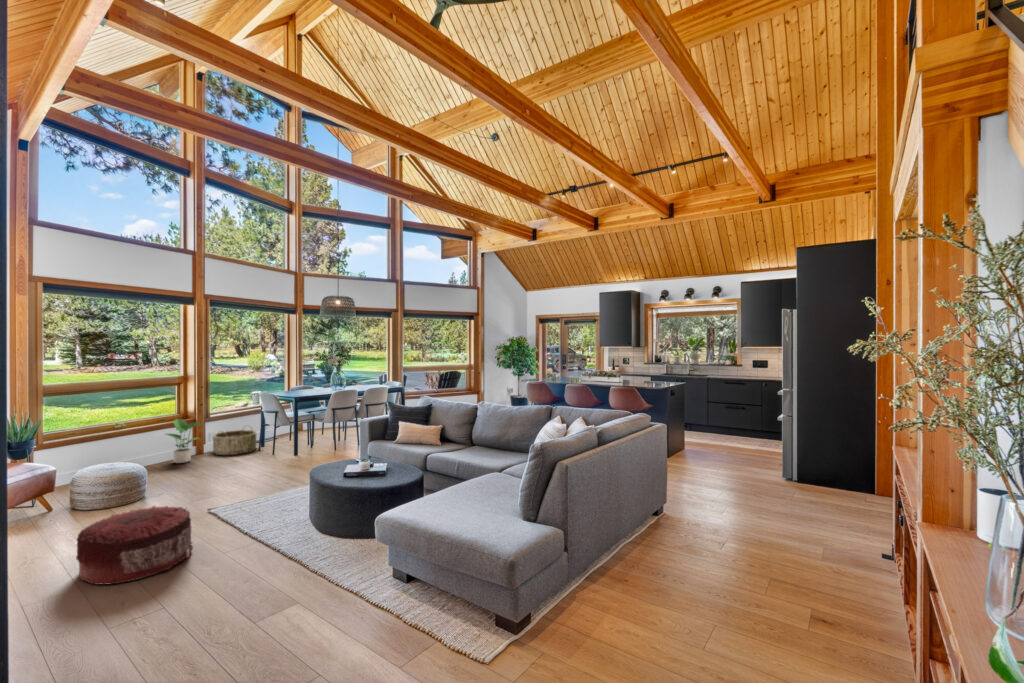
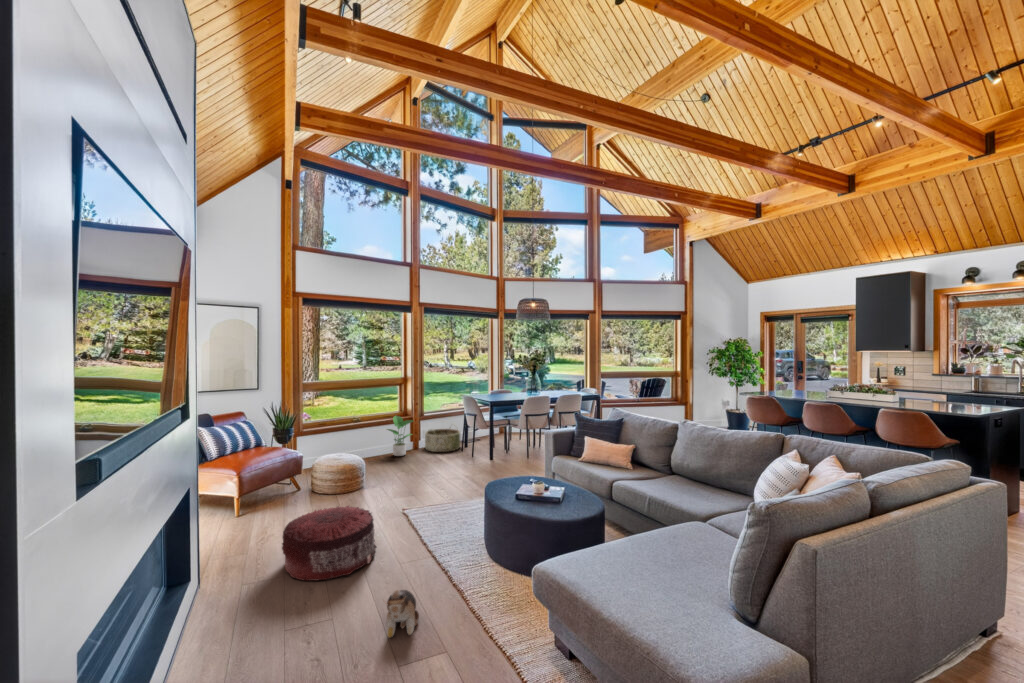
plush toy: none [232,559,262,605] -> present [386,590,419,638]

